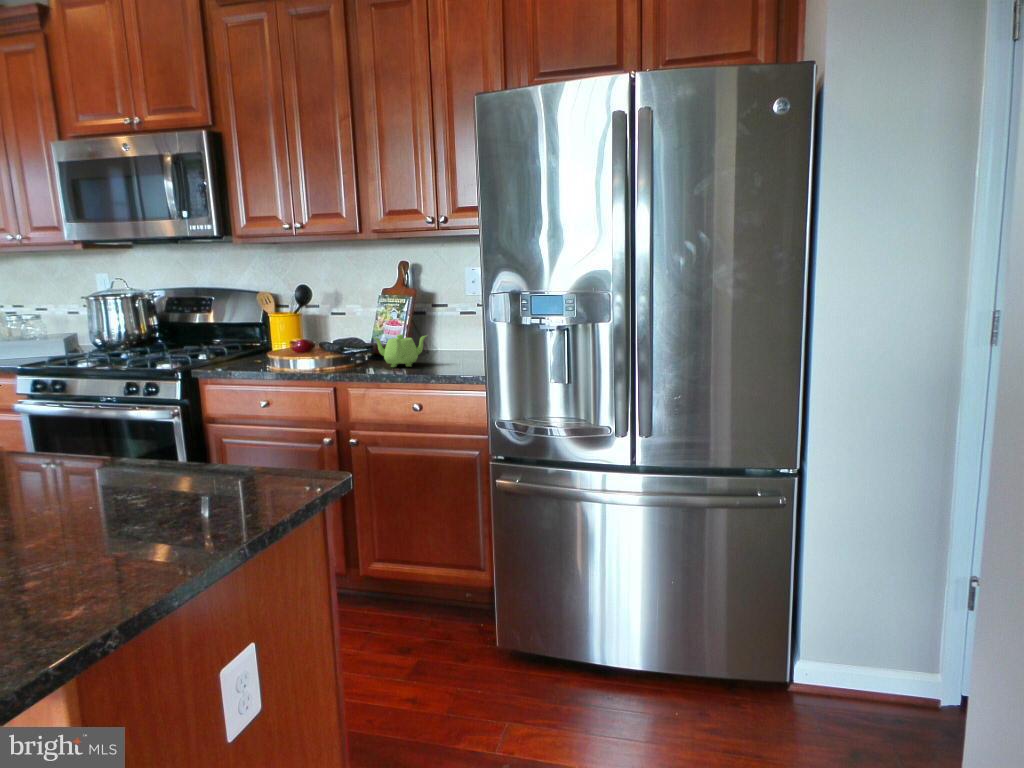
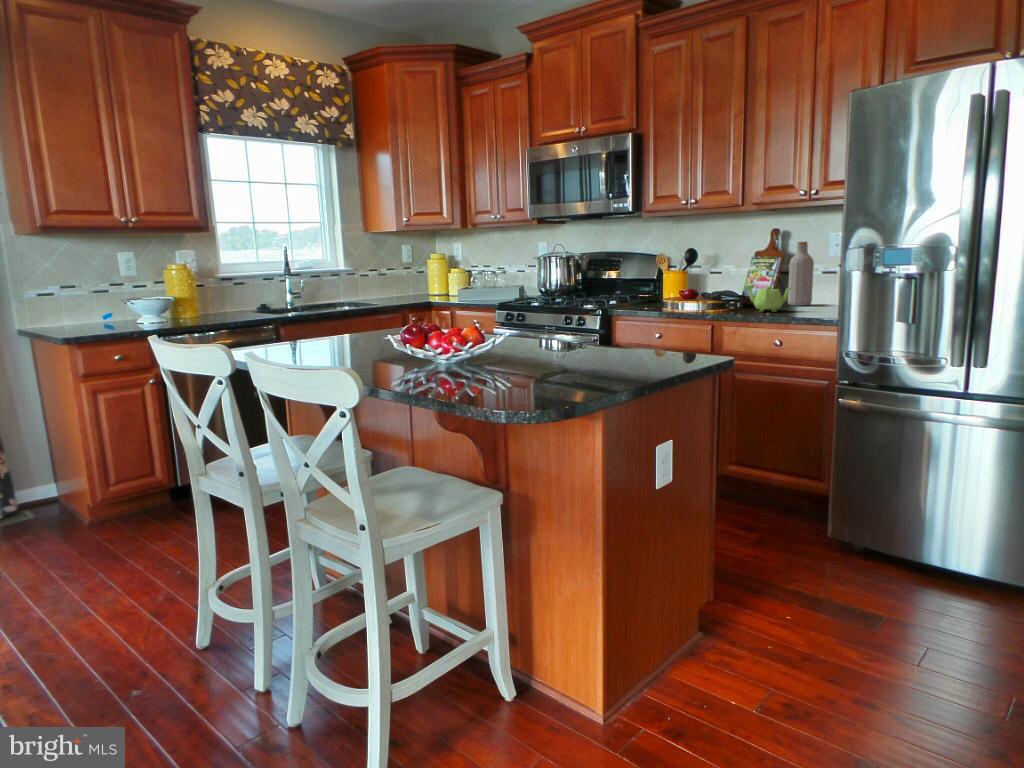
bottle: none [422,278,451,354] -> present [788,242,814,306]

